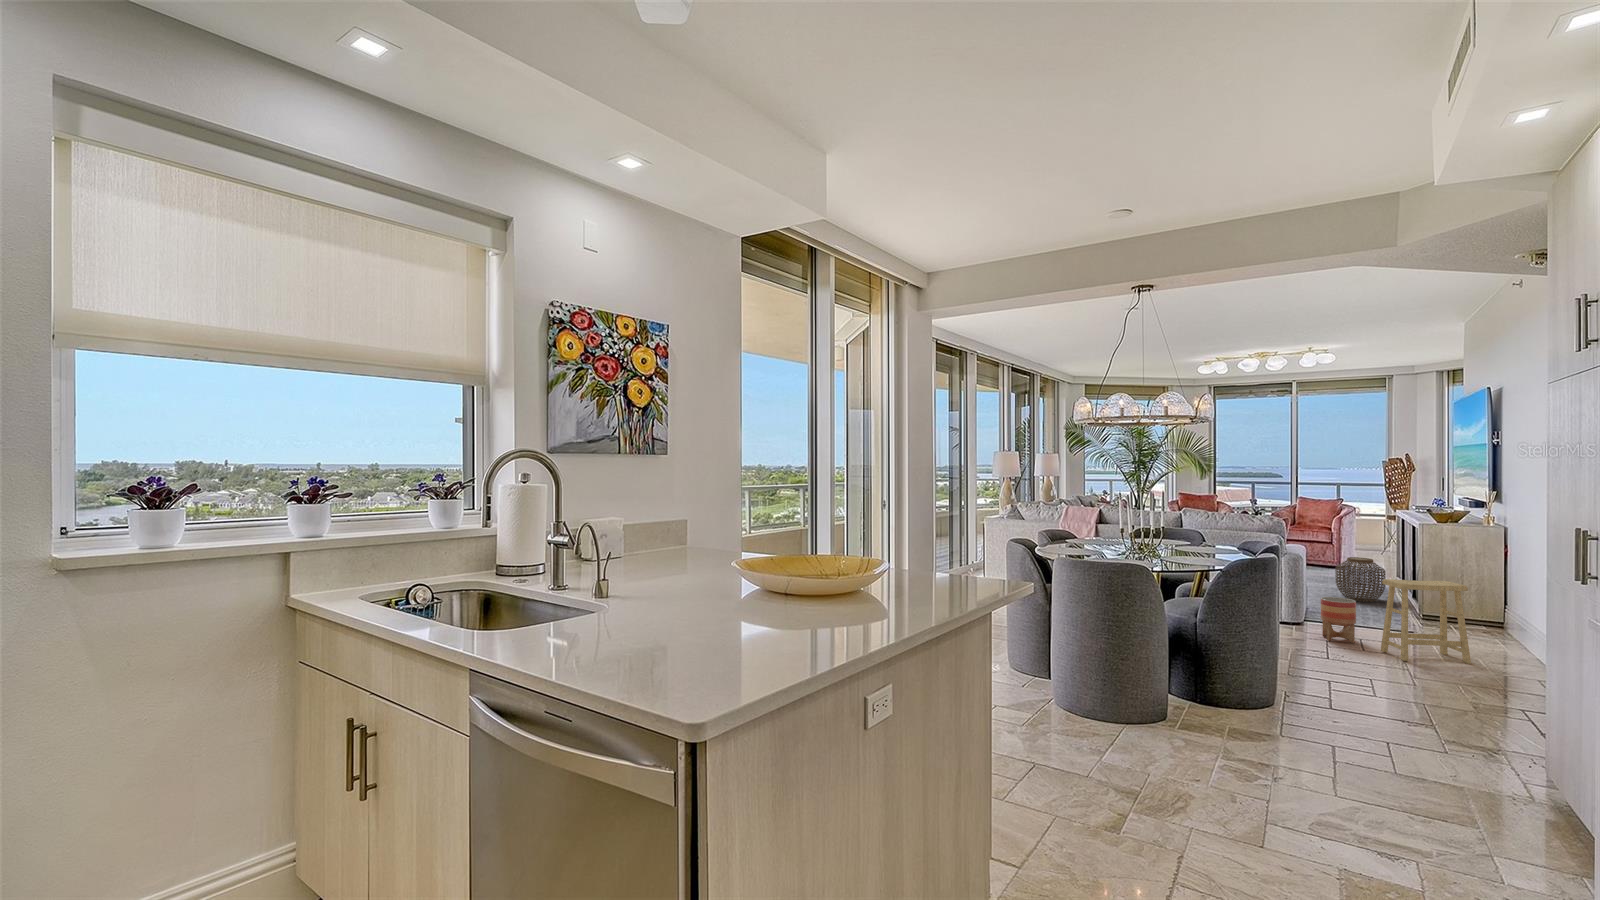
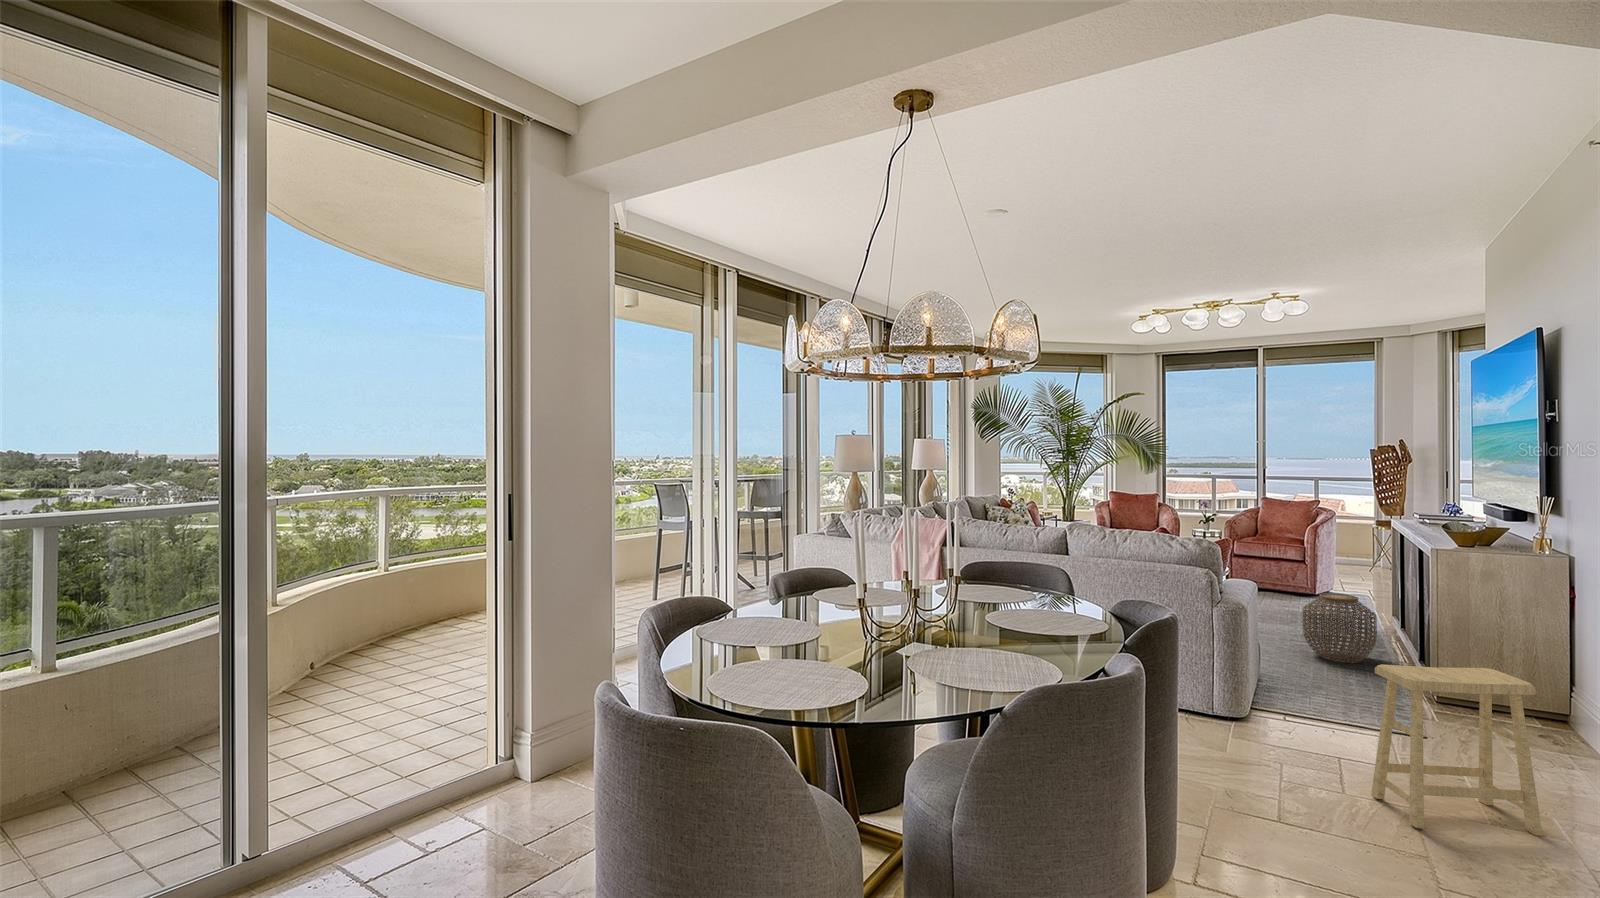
planter: present [1321,597,1356,643] -> none [1269,683,1329,770]

